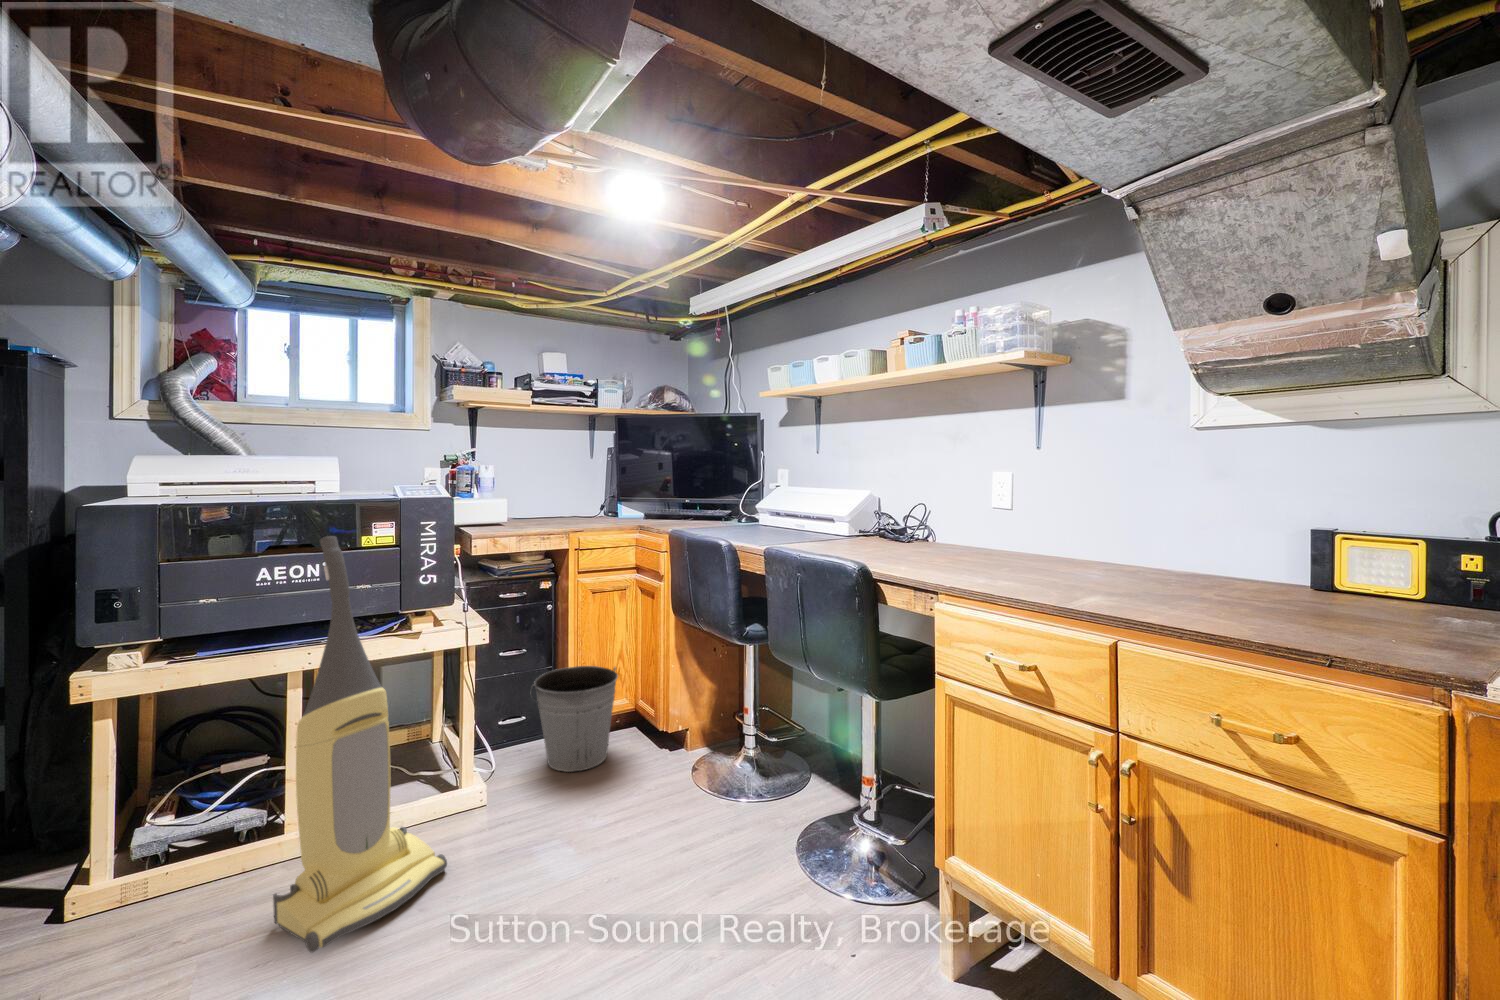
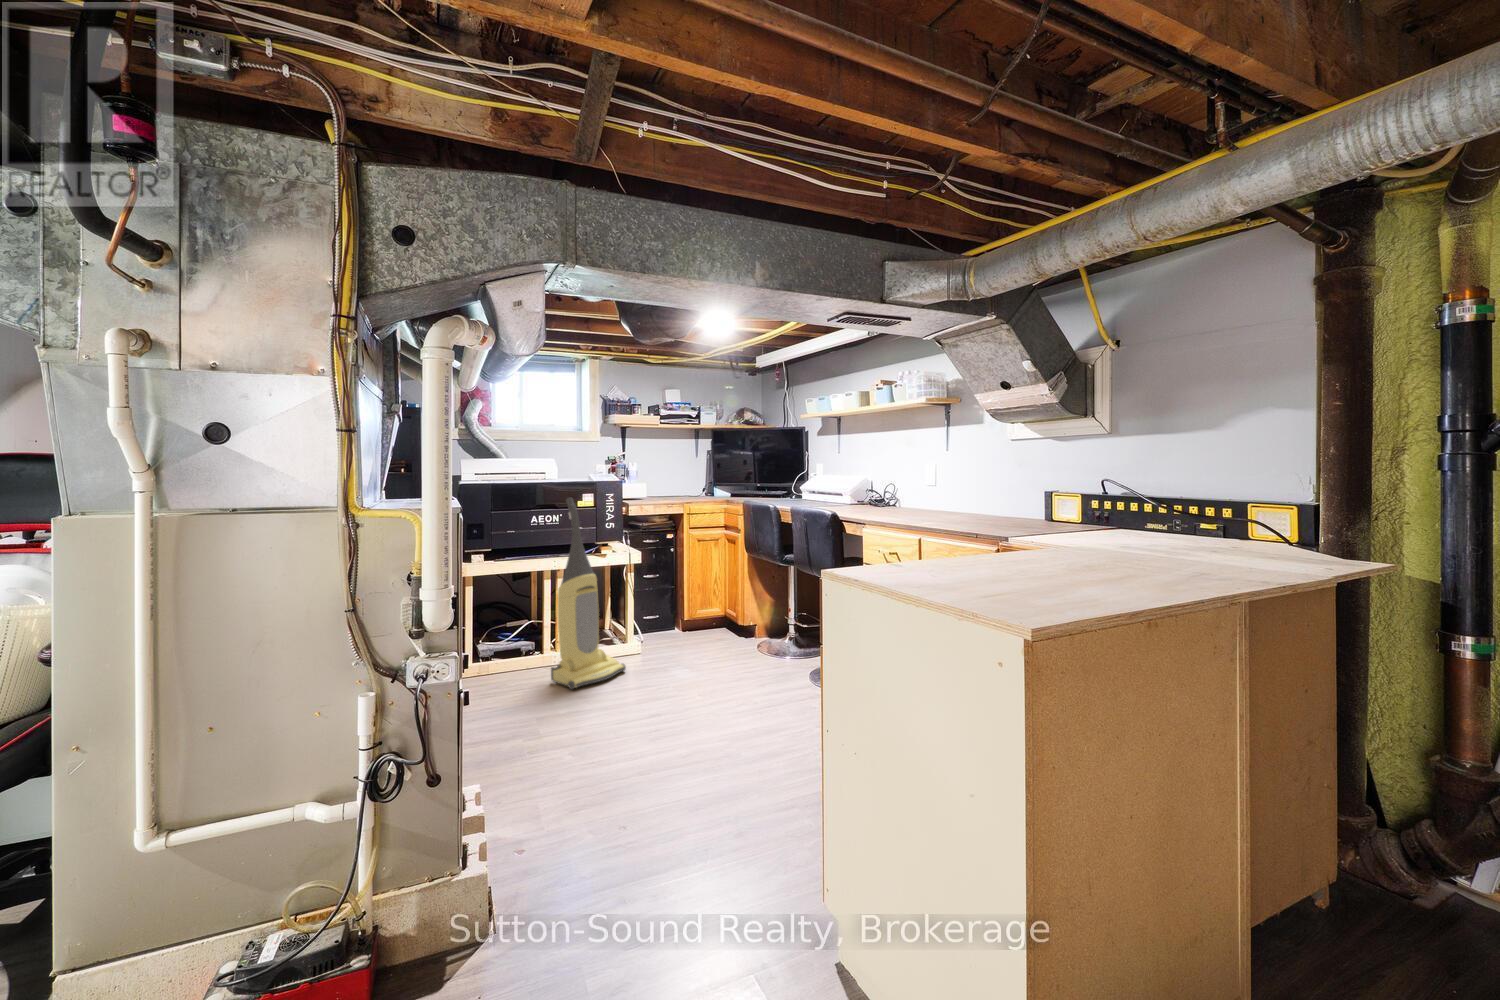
bucket: present [532,666,618,772] -> none [663,585,713,642]

